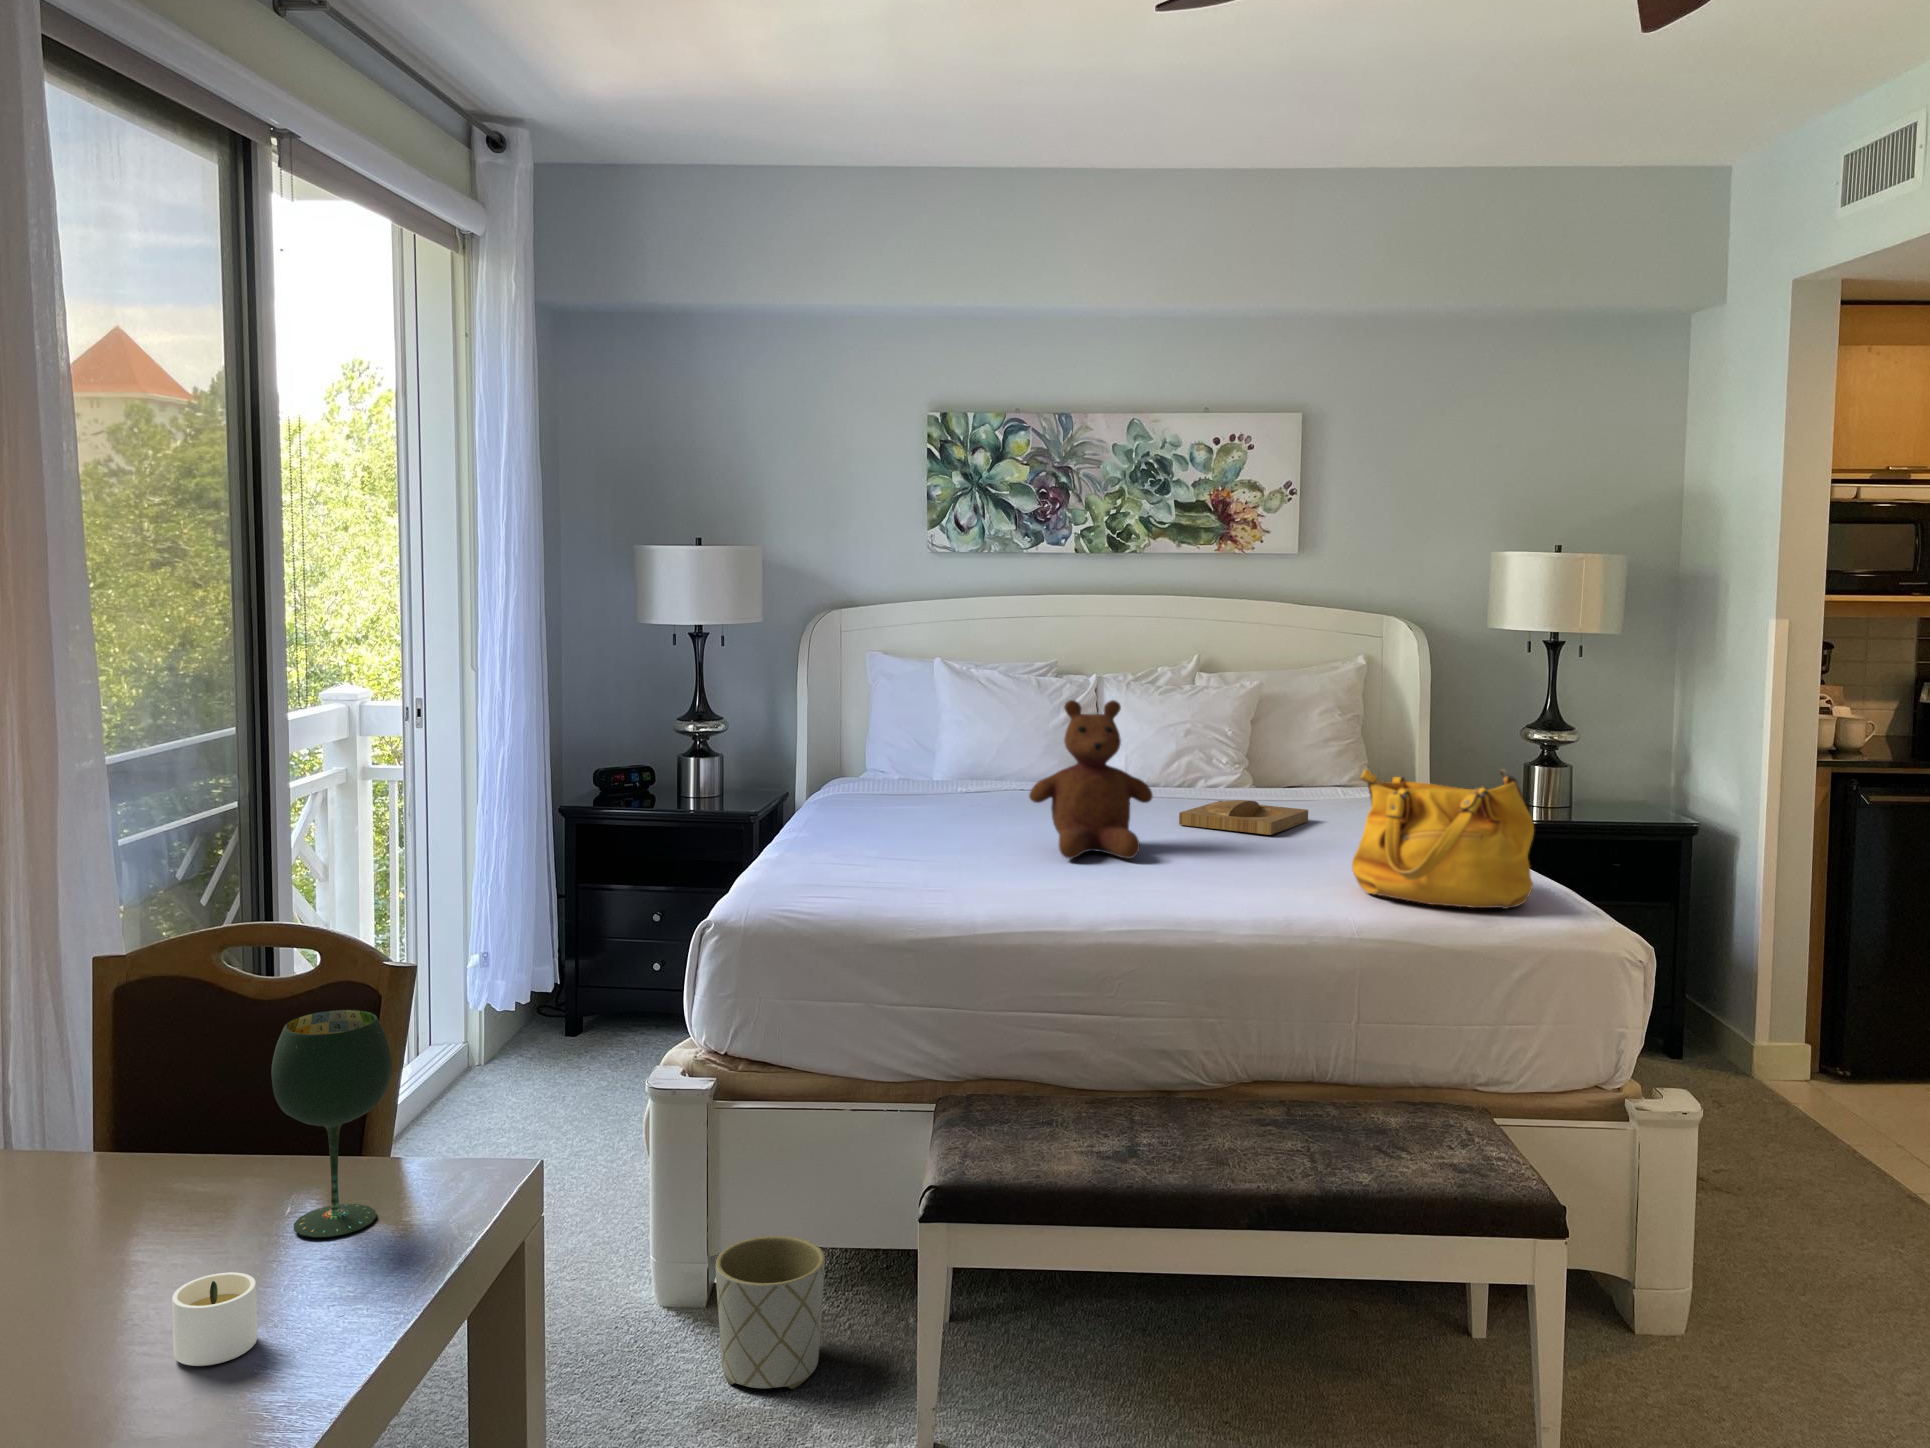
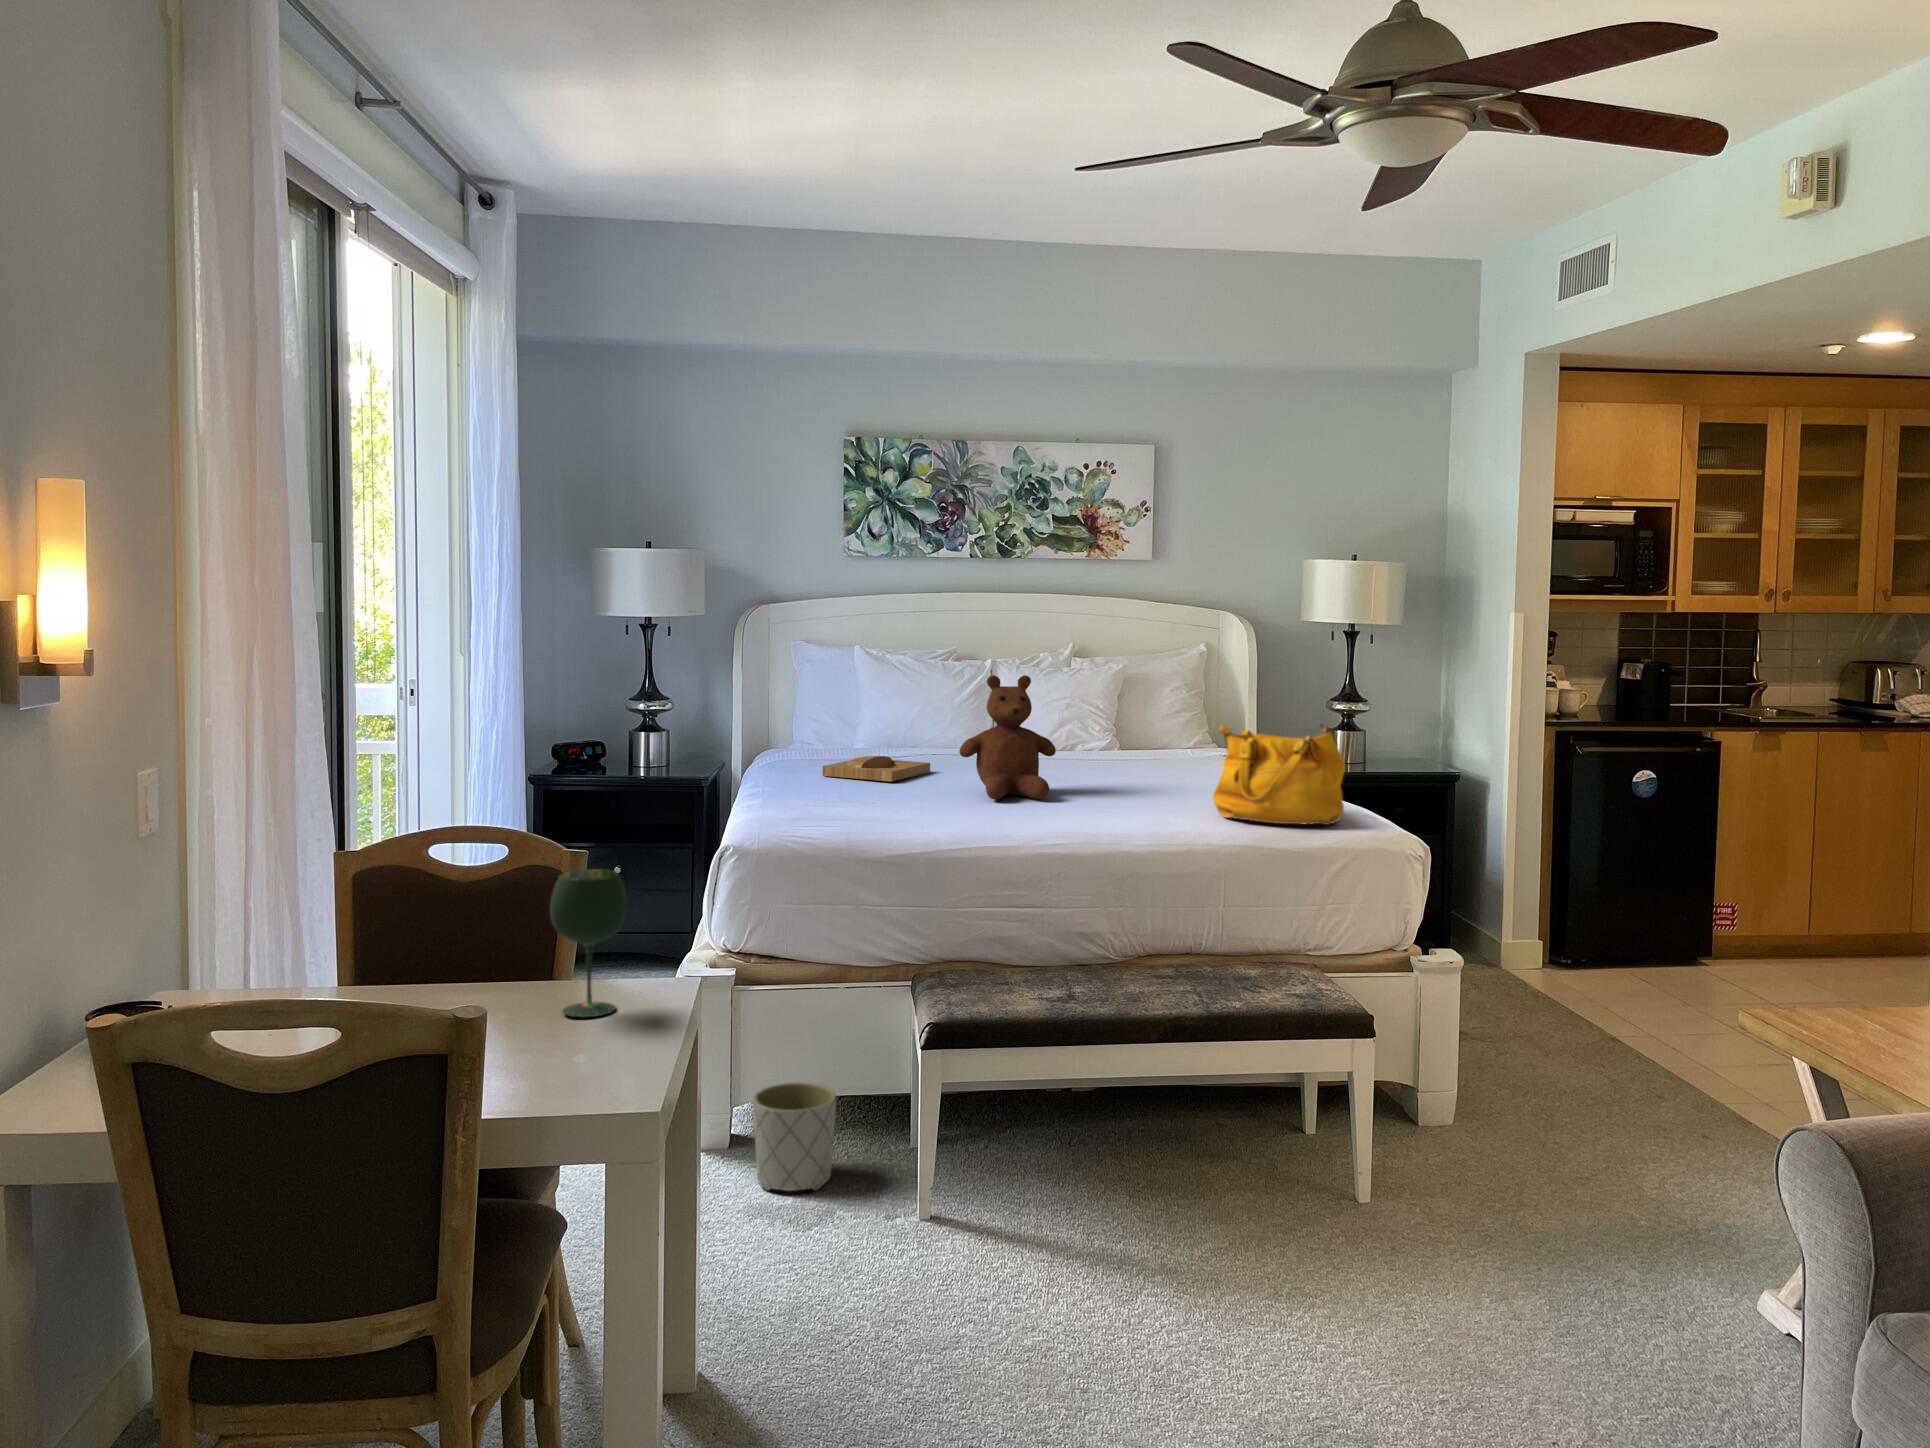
tray: present [1179,800,1308,835] -> present [822,756,930,782]
candle: present [172,1273,257,1366] -> none [546,1019,618,1070]

